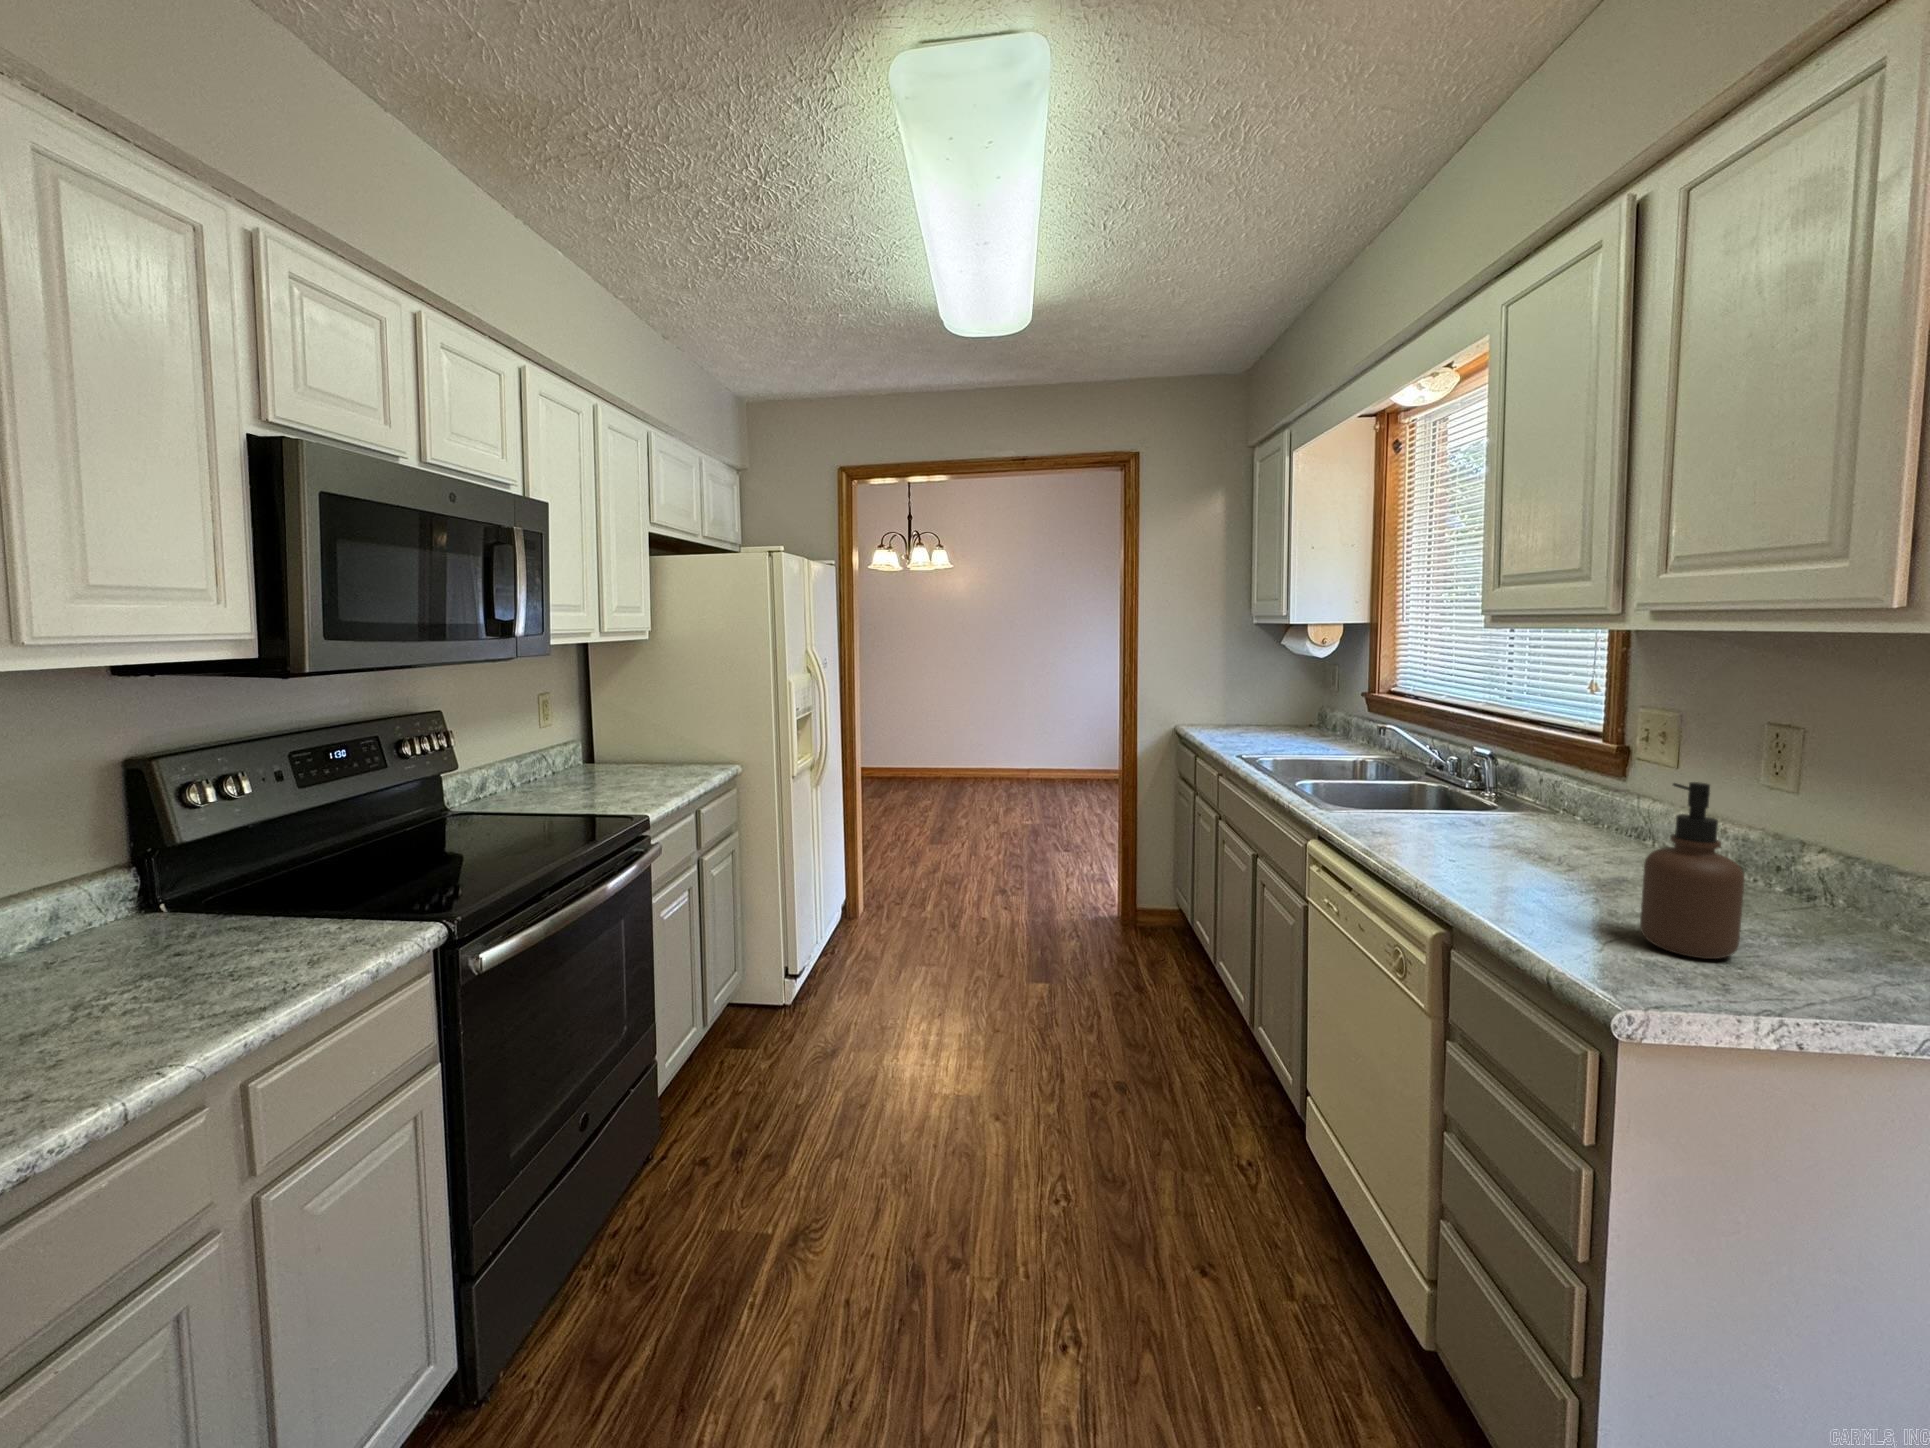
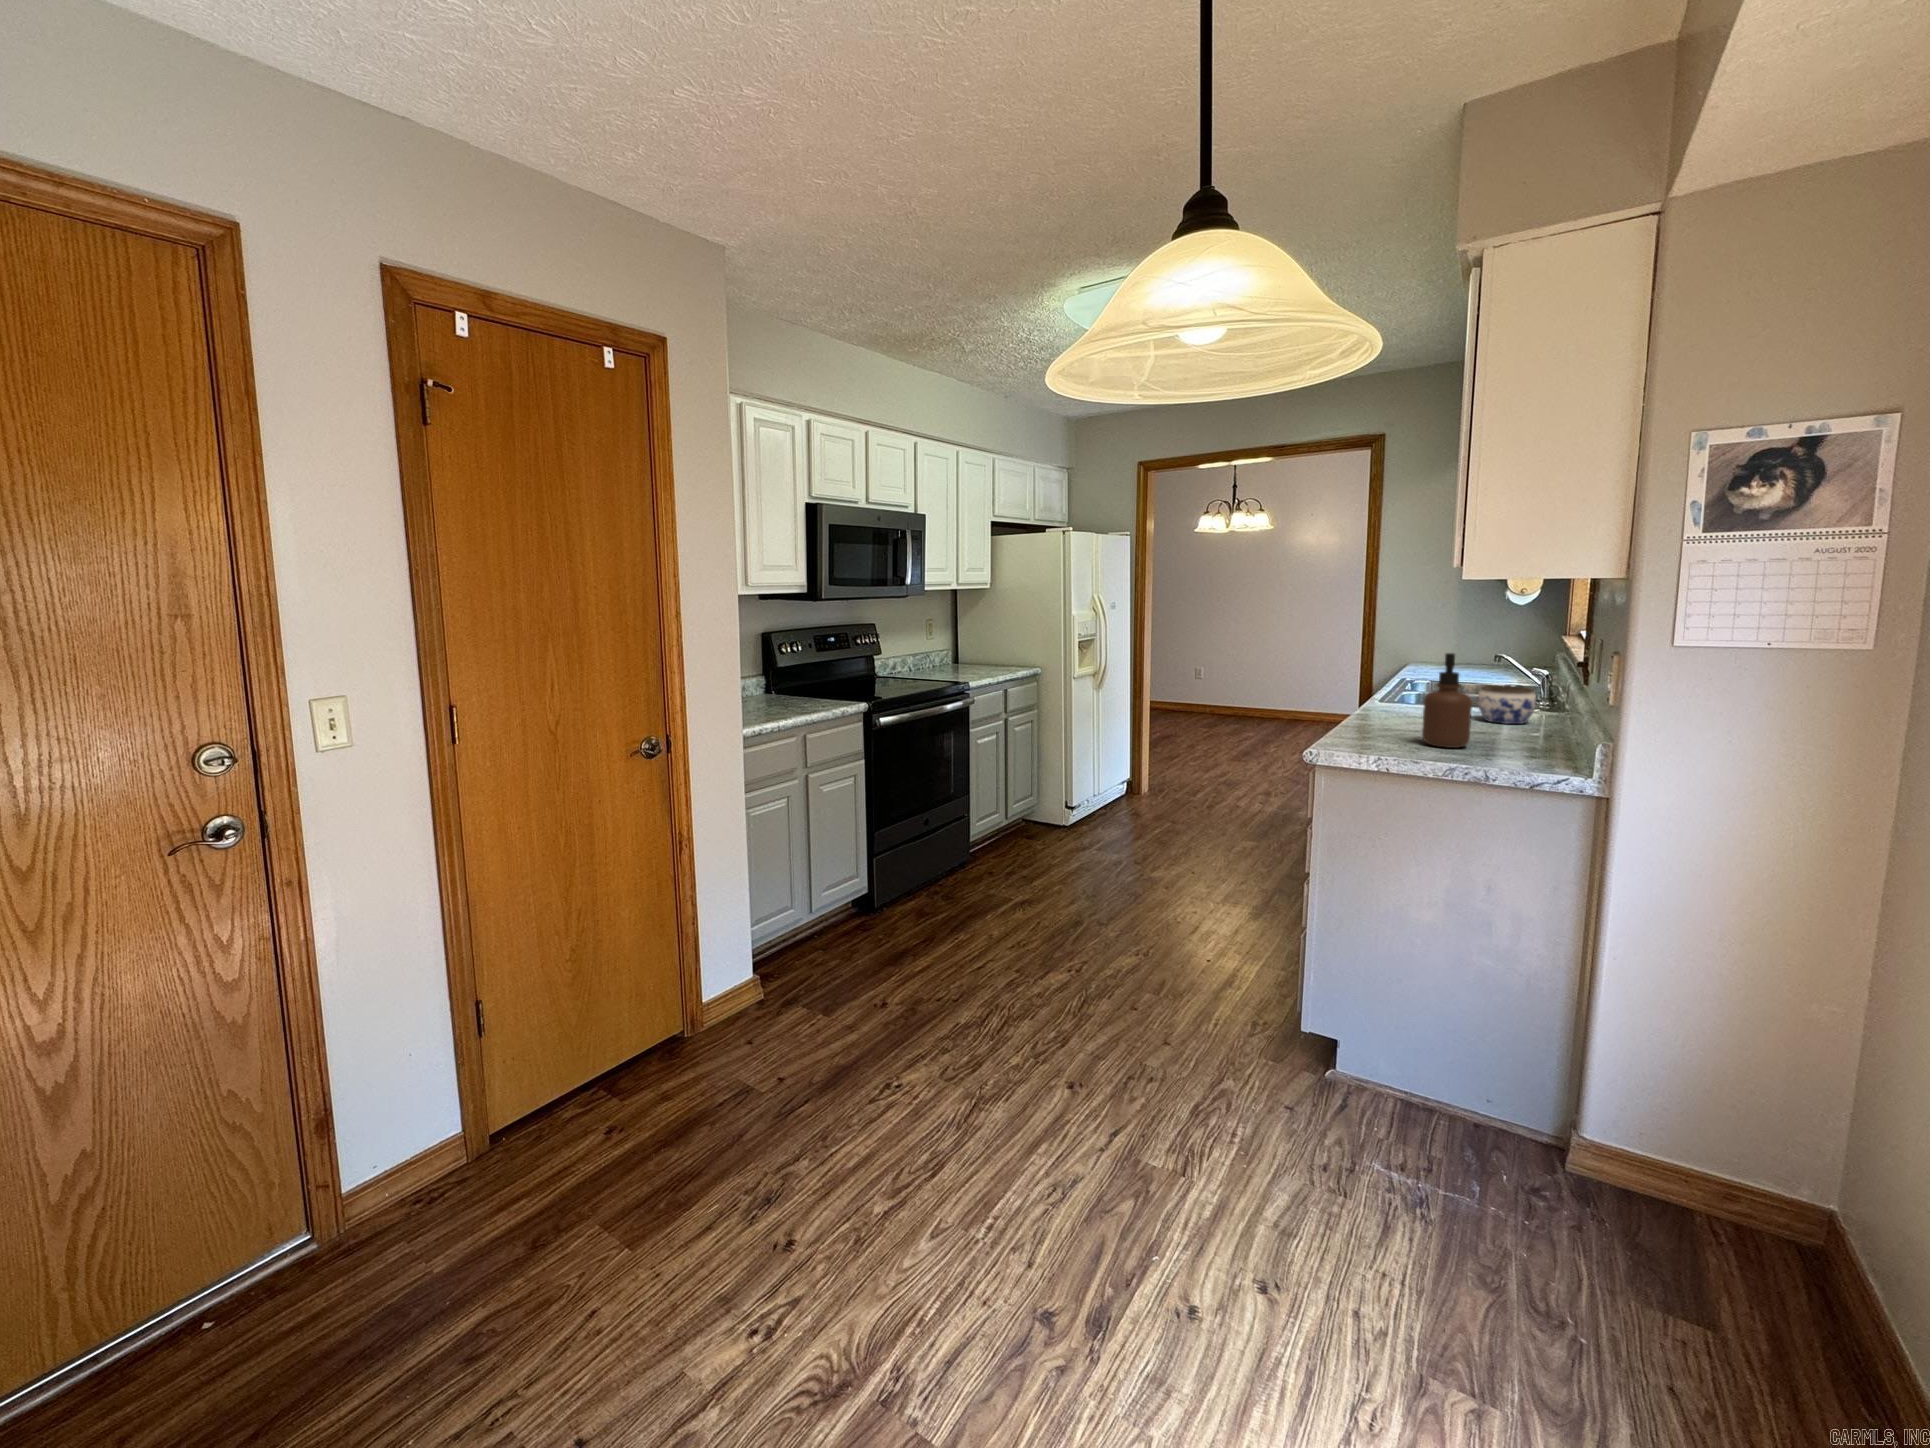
jar: none [1508,796,1598,859] -> present [1478,685,1536,724]

